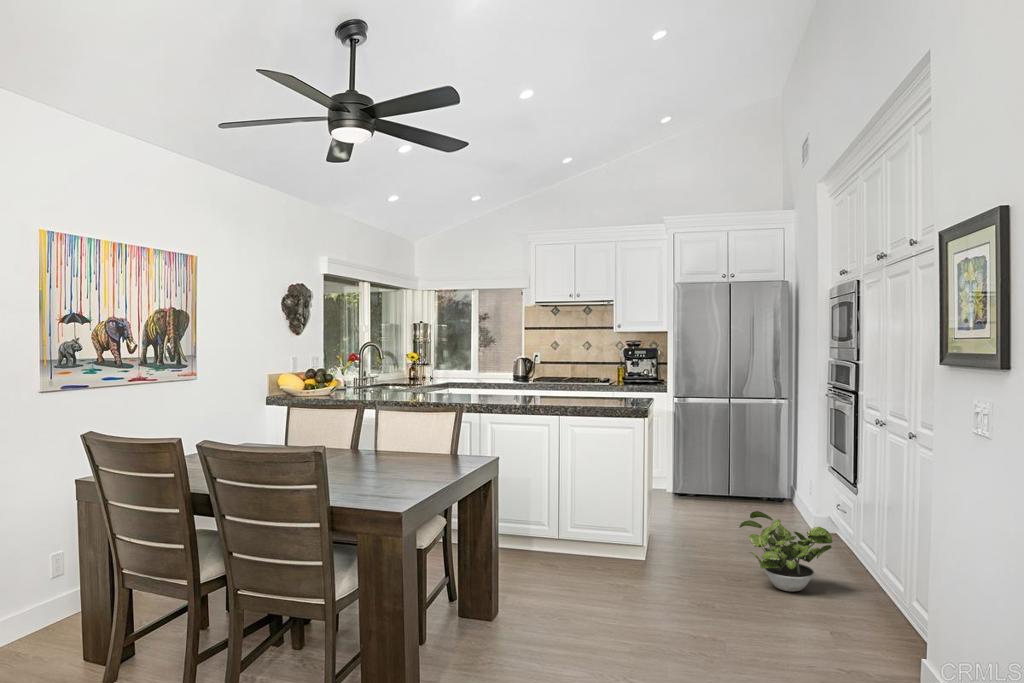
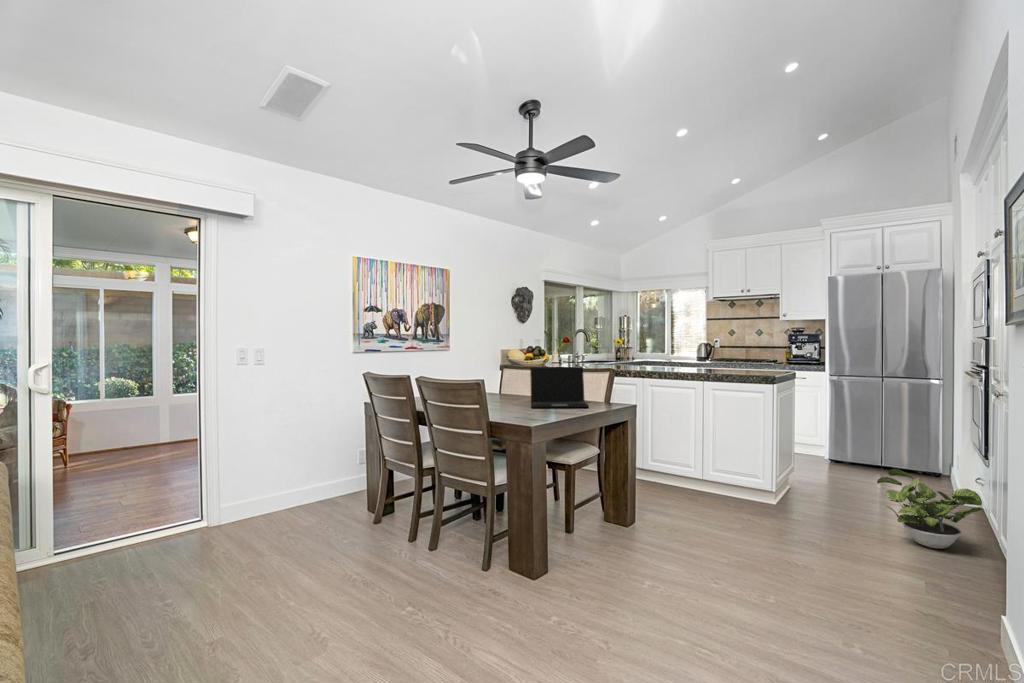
laptop: none [353,409,441,472] -> present [530,367,589,408]

